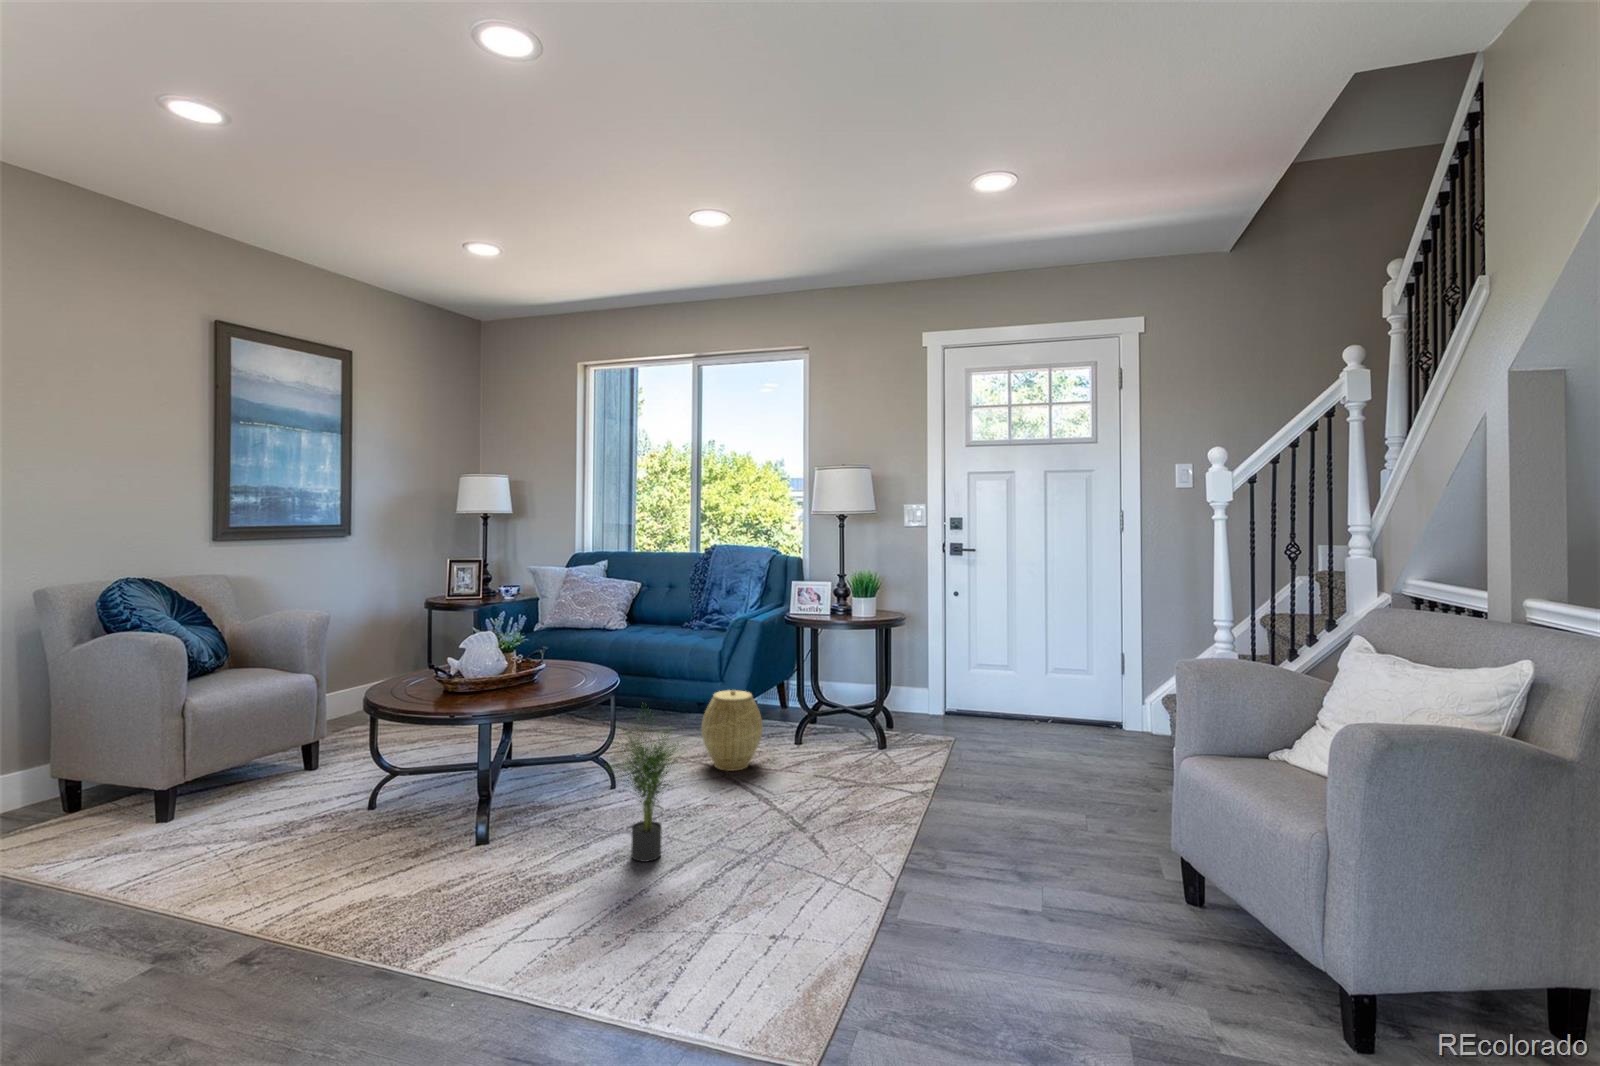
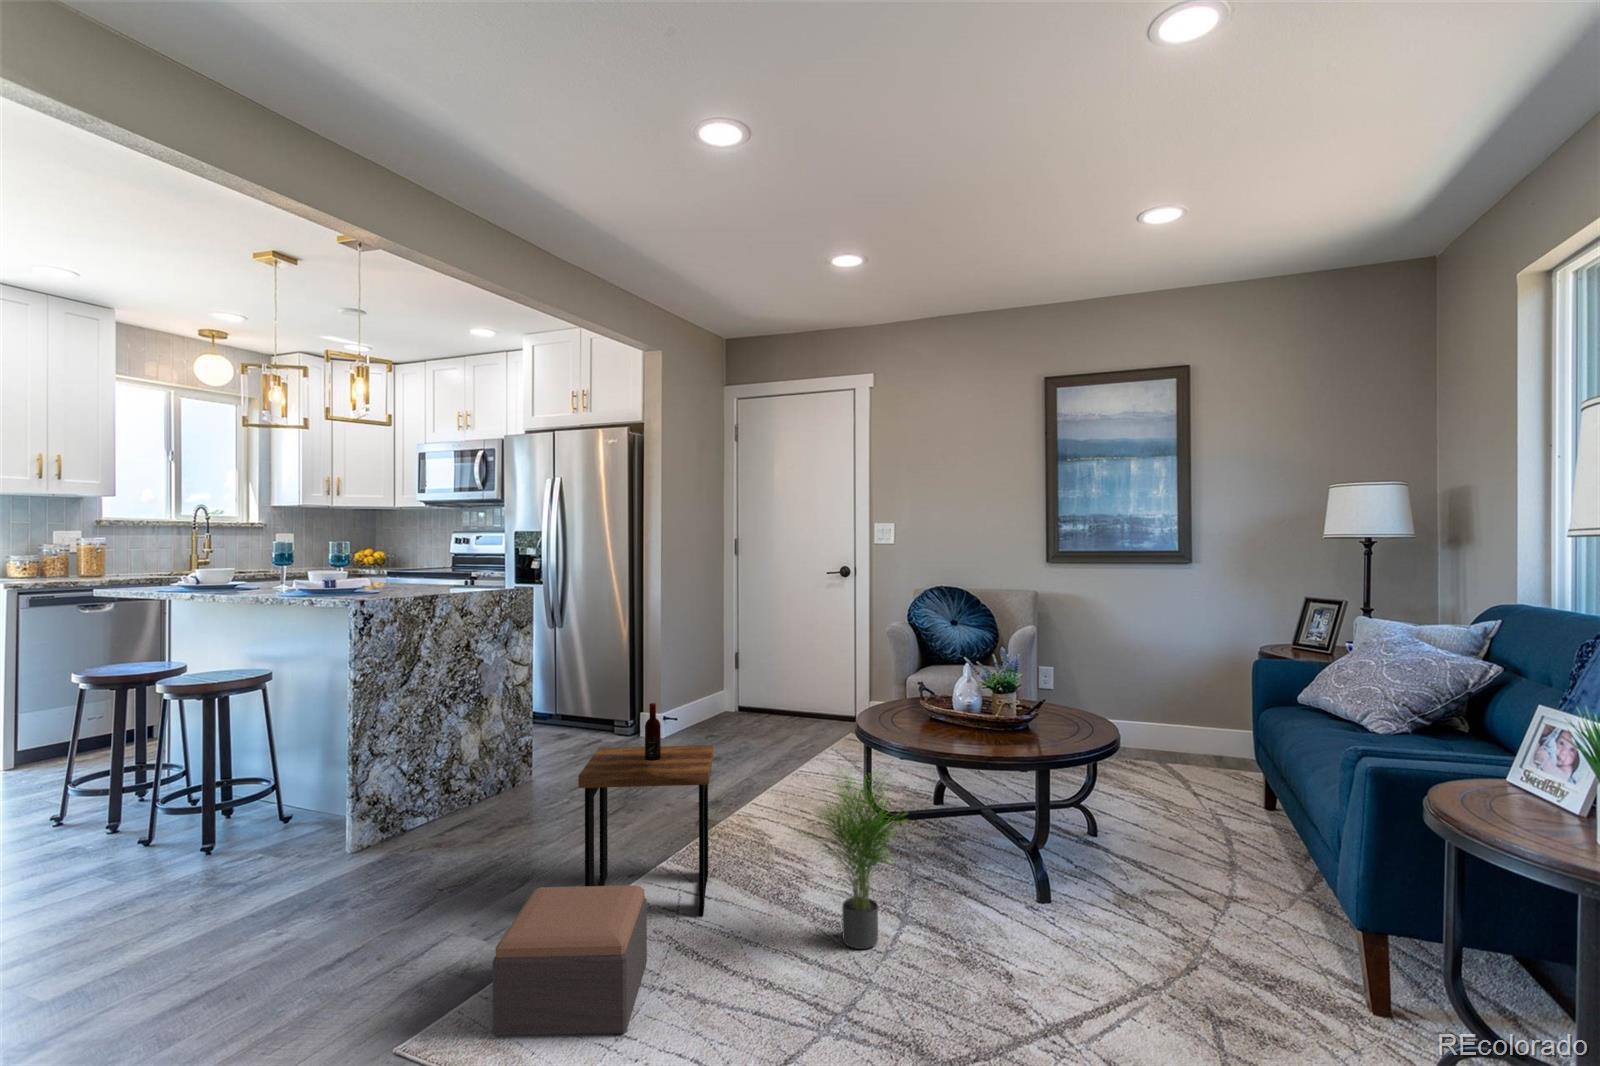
woven basket: present [701,690,763,771] -> none [1195,847,1329,1016]
side table: none [411,731,578,1013] -> present [578,703,713,916]
footstool: none [652,870,784,1020] -> present [493,885,647,1037]

